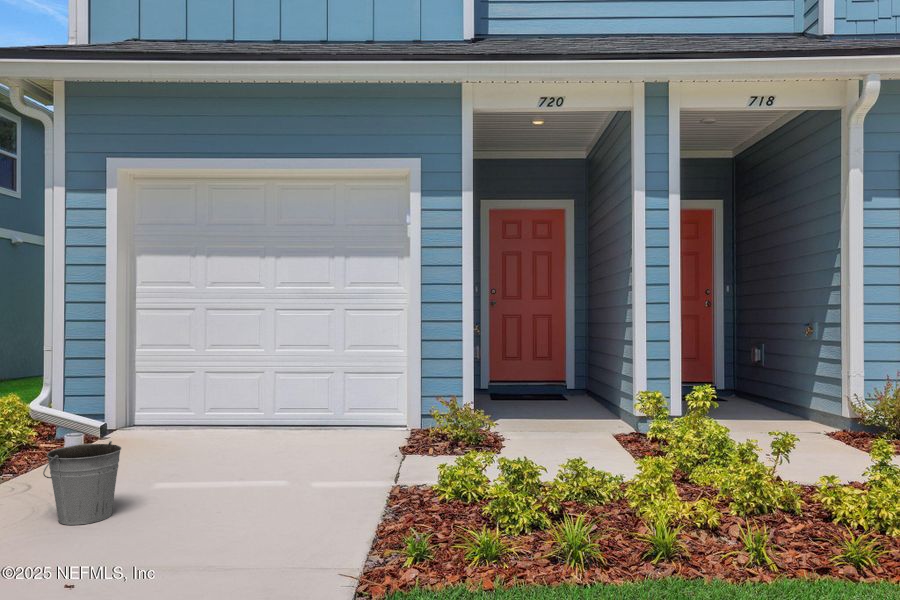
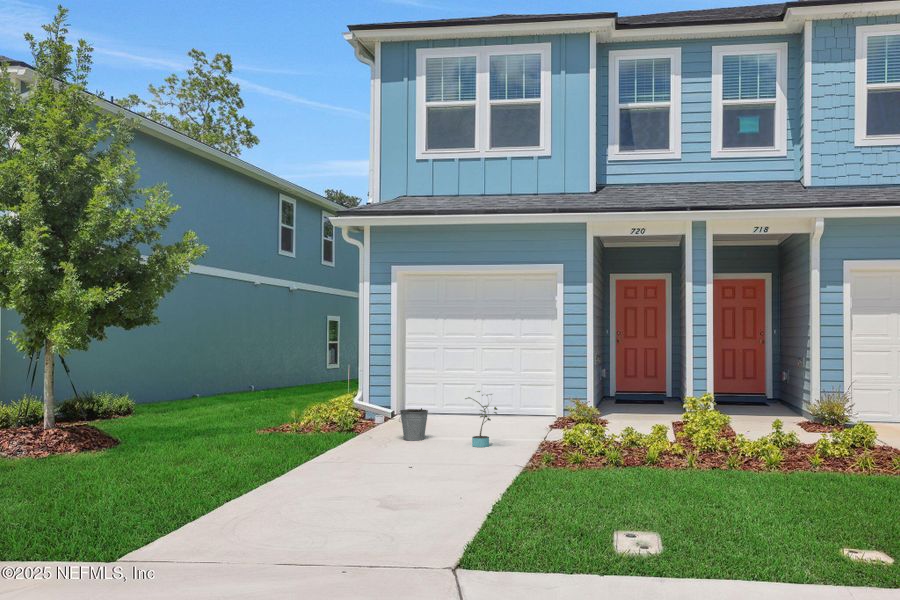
potted plant: none [190,405,275,550] -> present [465,391,497,447]

